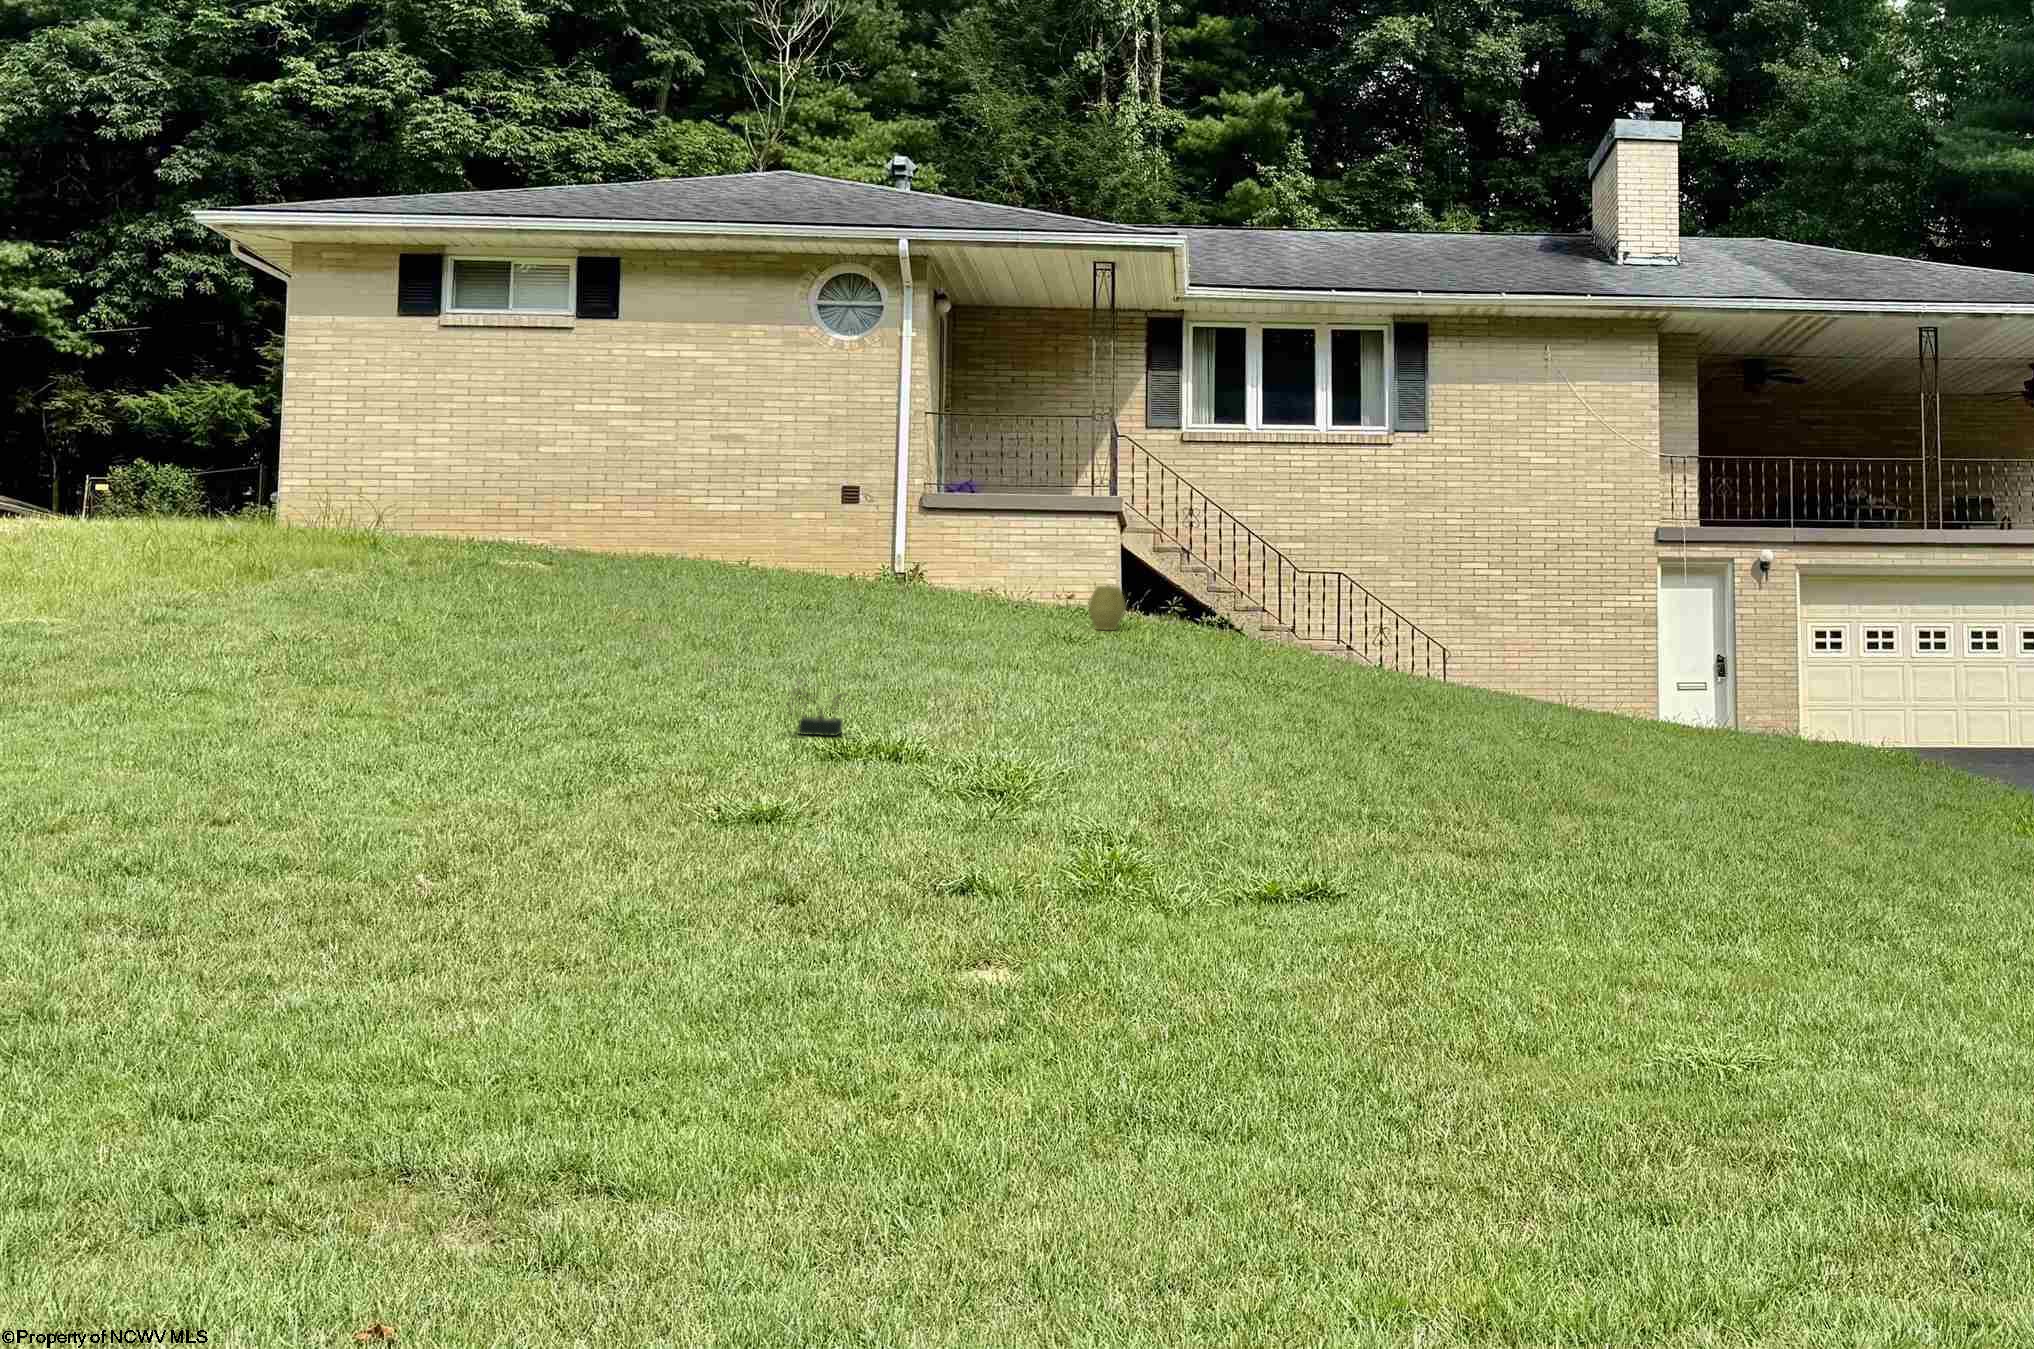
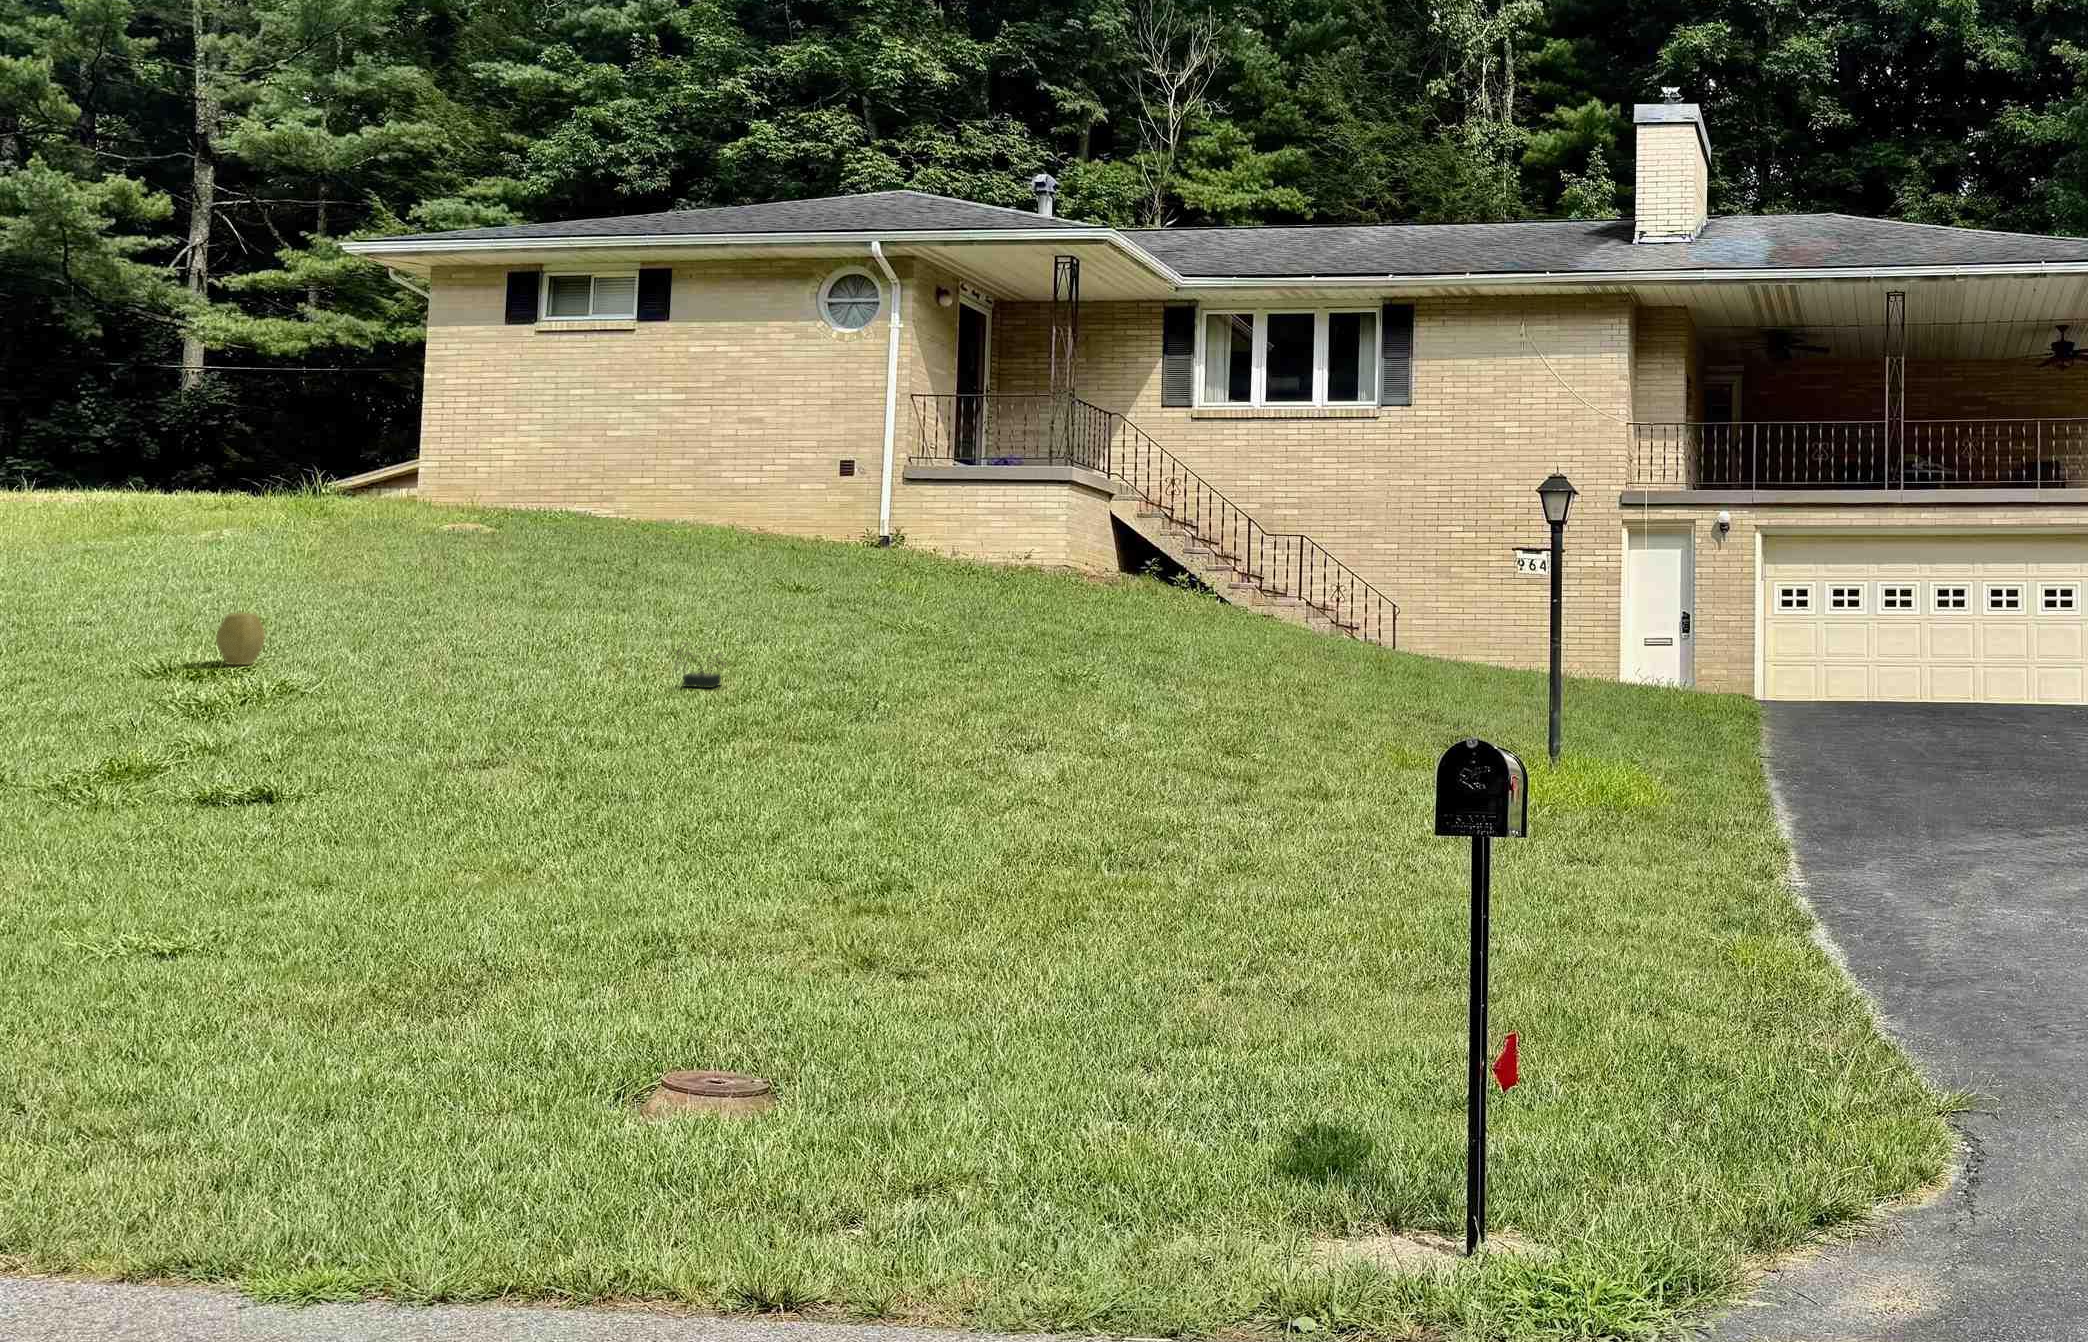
woven basket: present [1088,585,1126,630] -> present [216,612,265,665]

